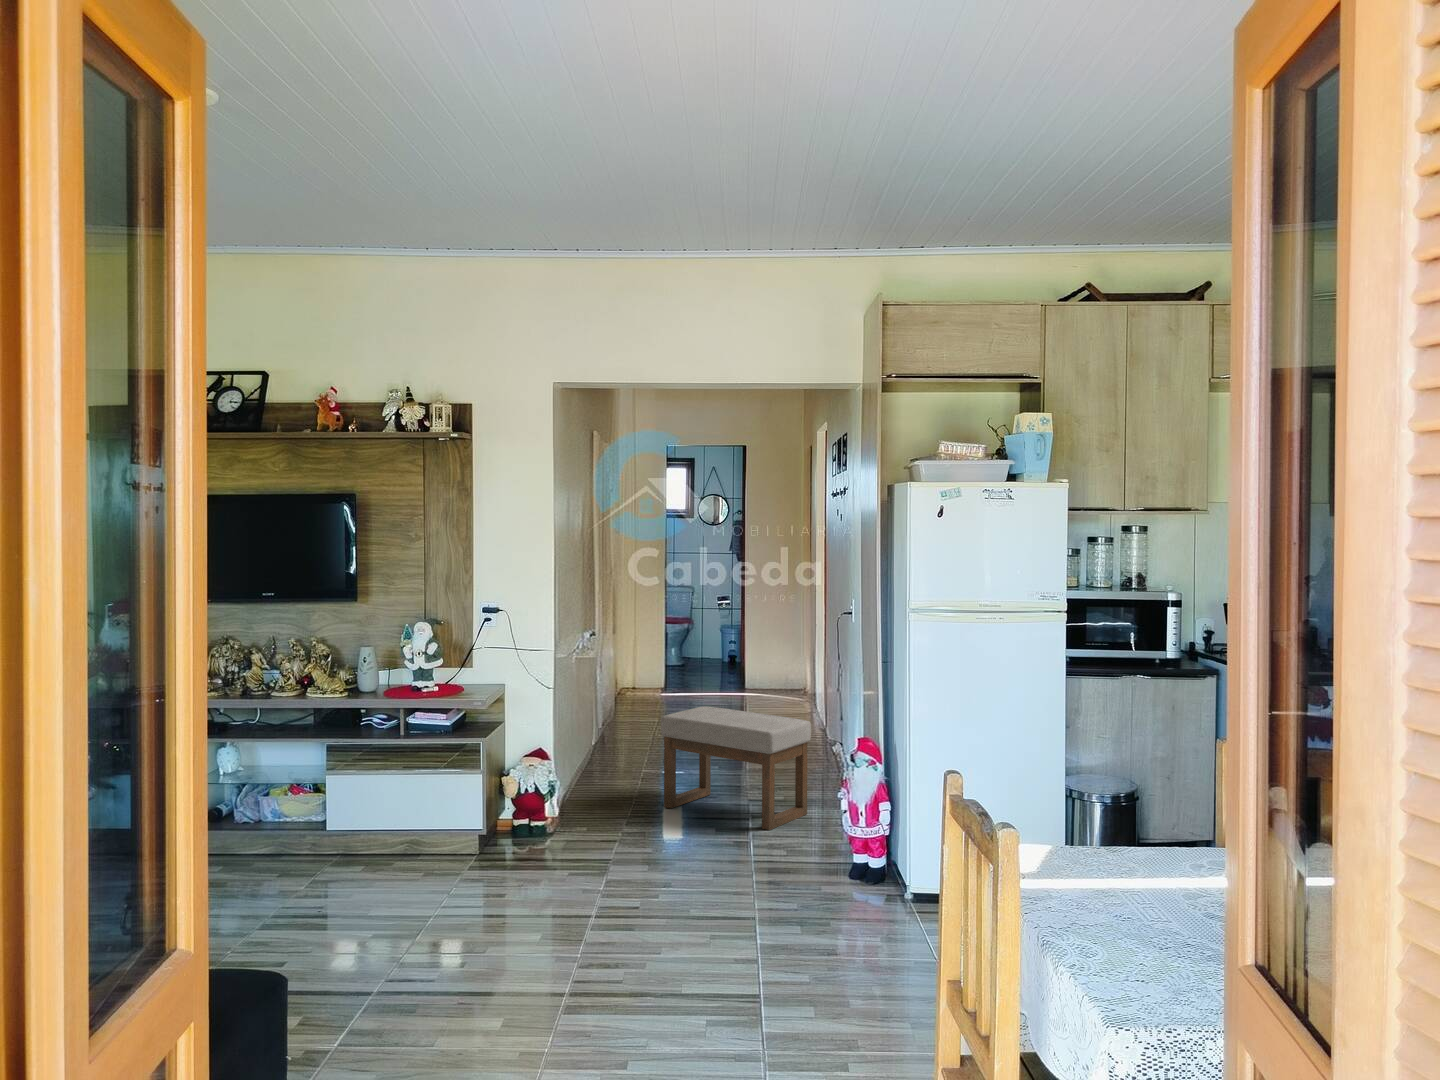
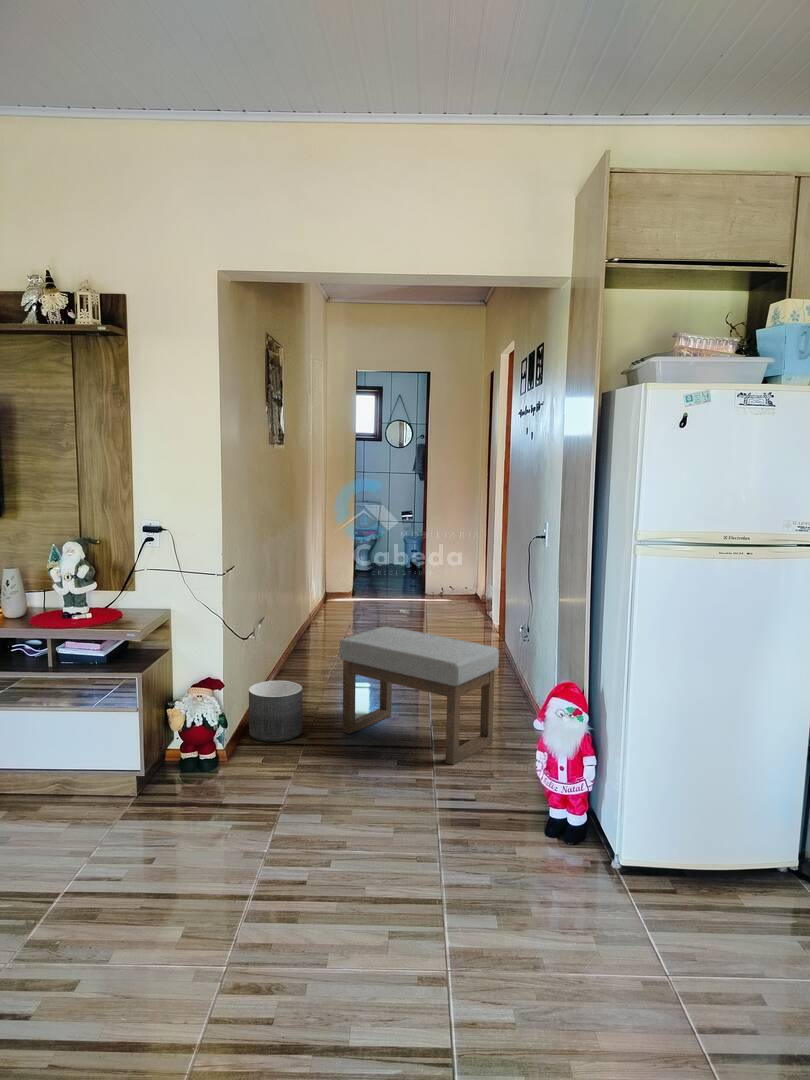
planter: none [574,759,625,815] -> present [249,681,302,742]

